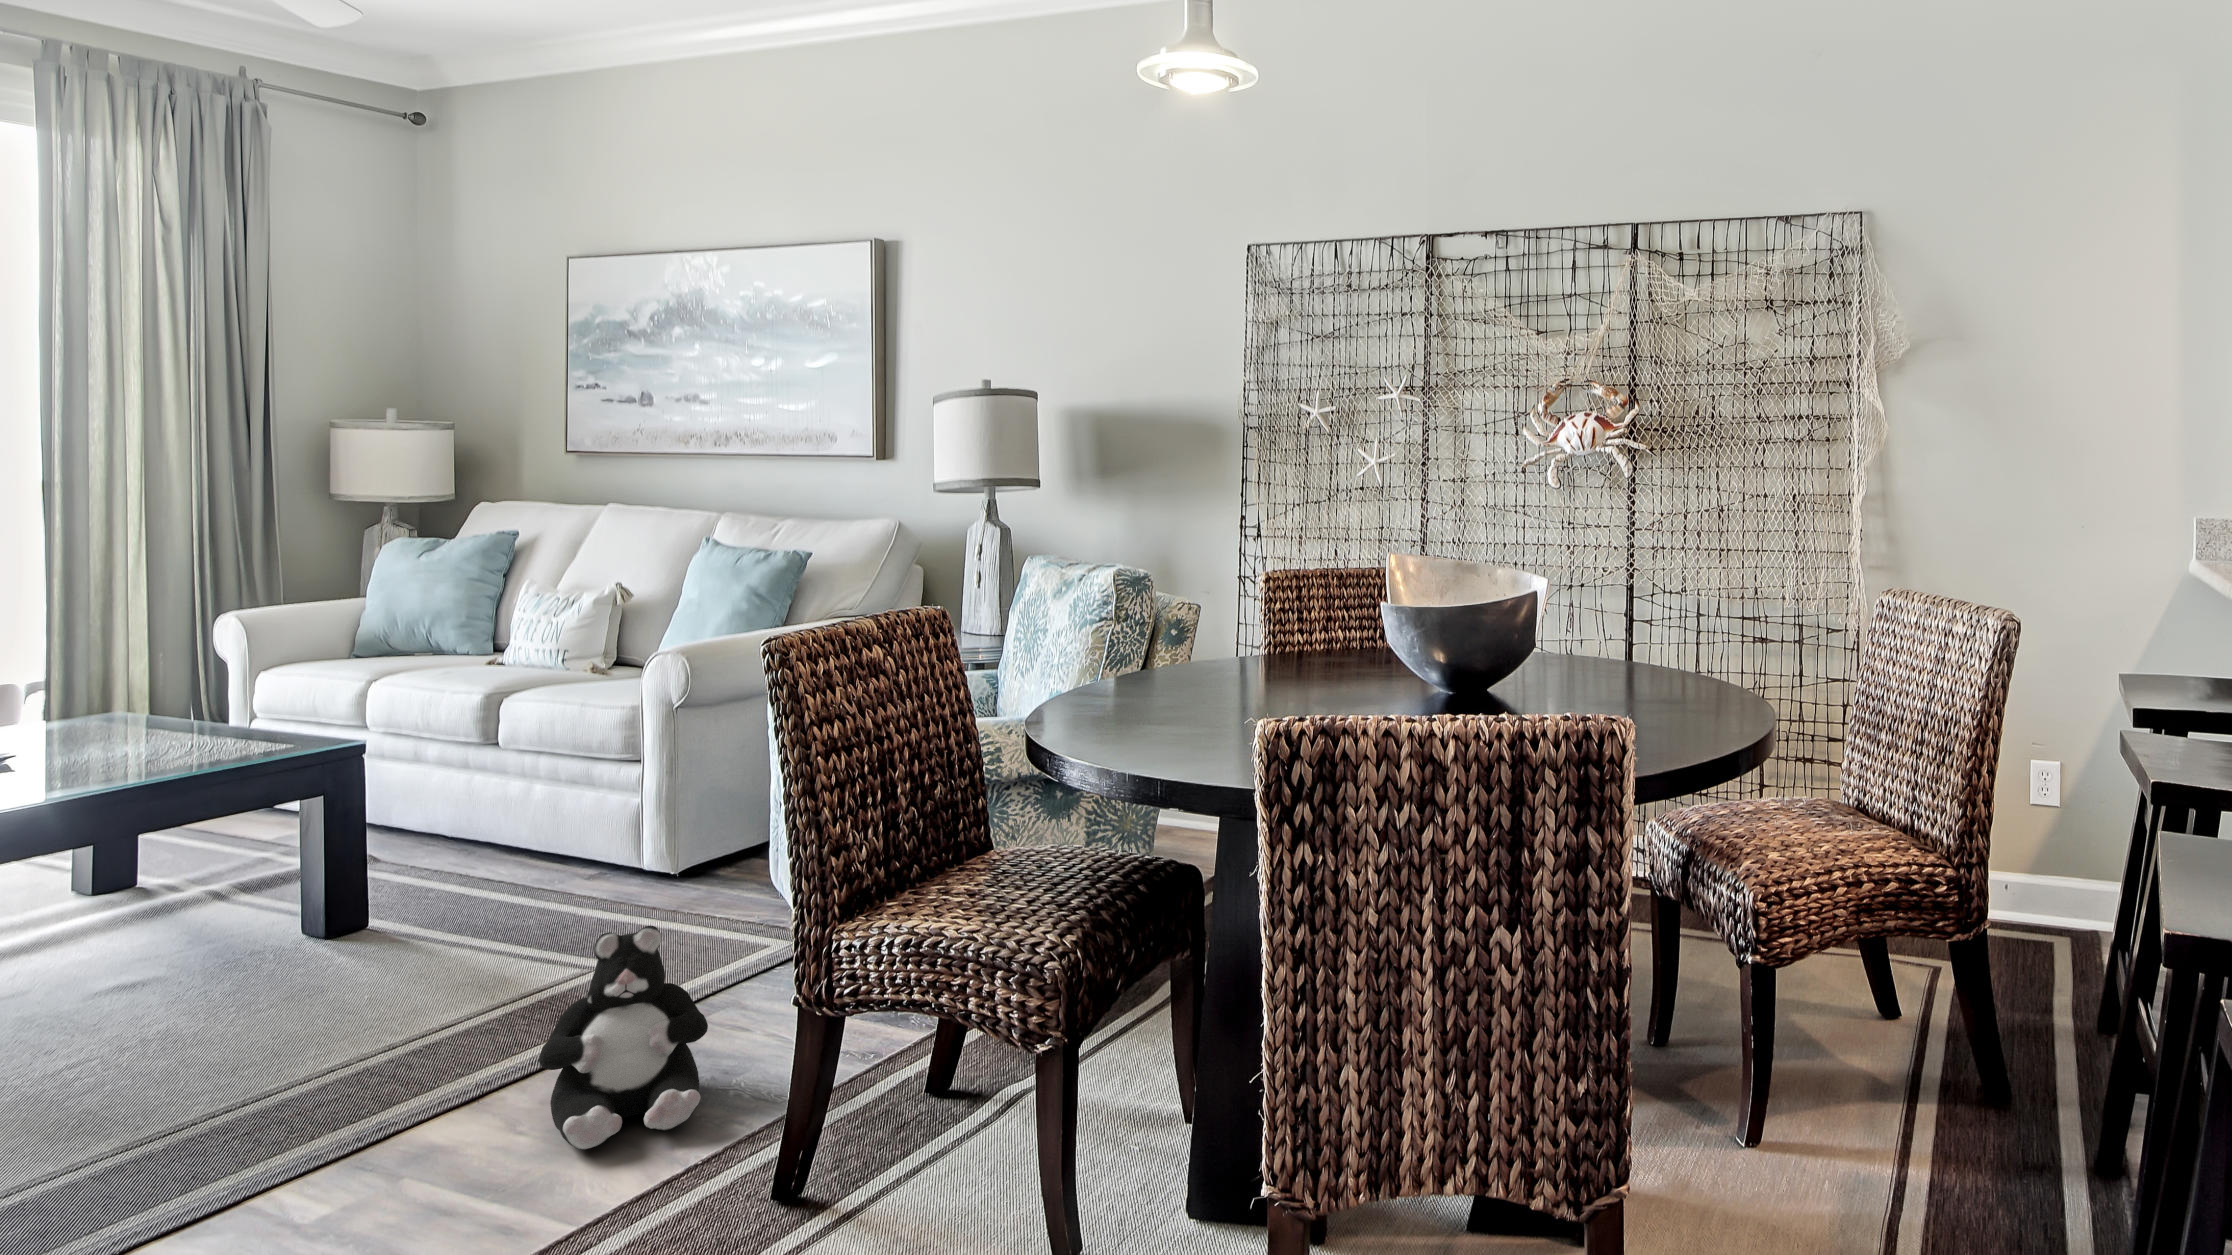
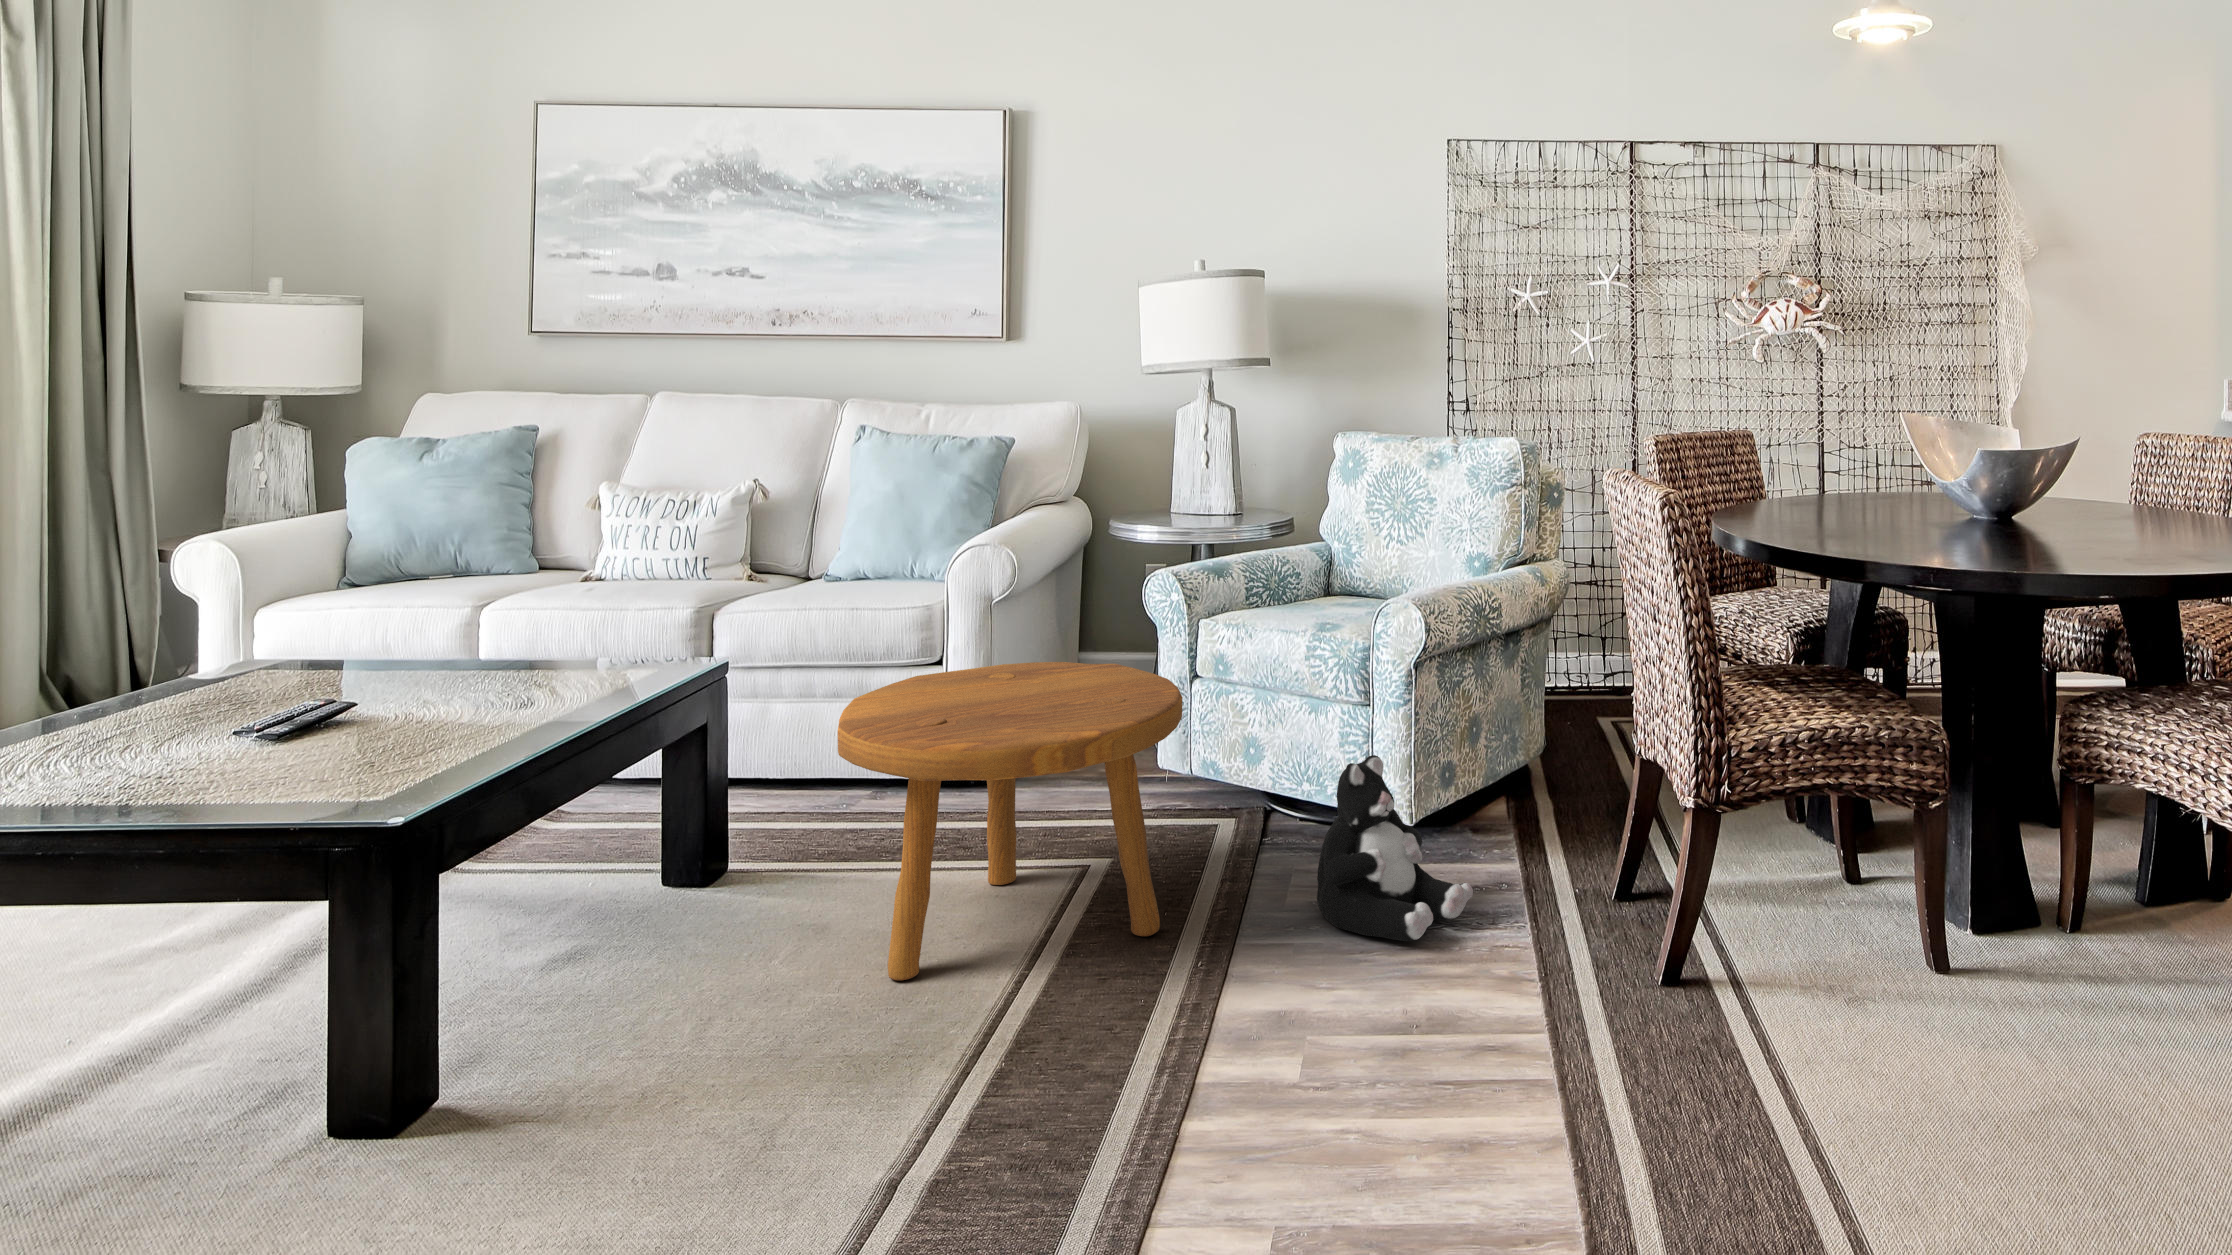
footstool: none [116,785,539,1100] -> present [838,662,1182,980]

